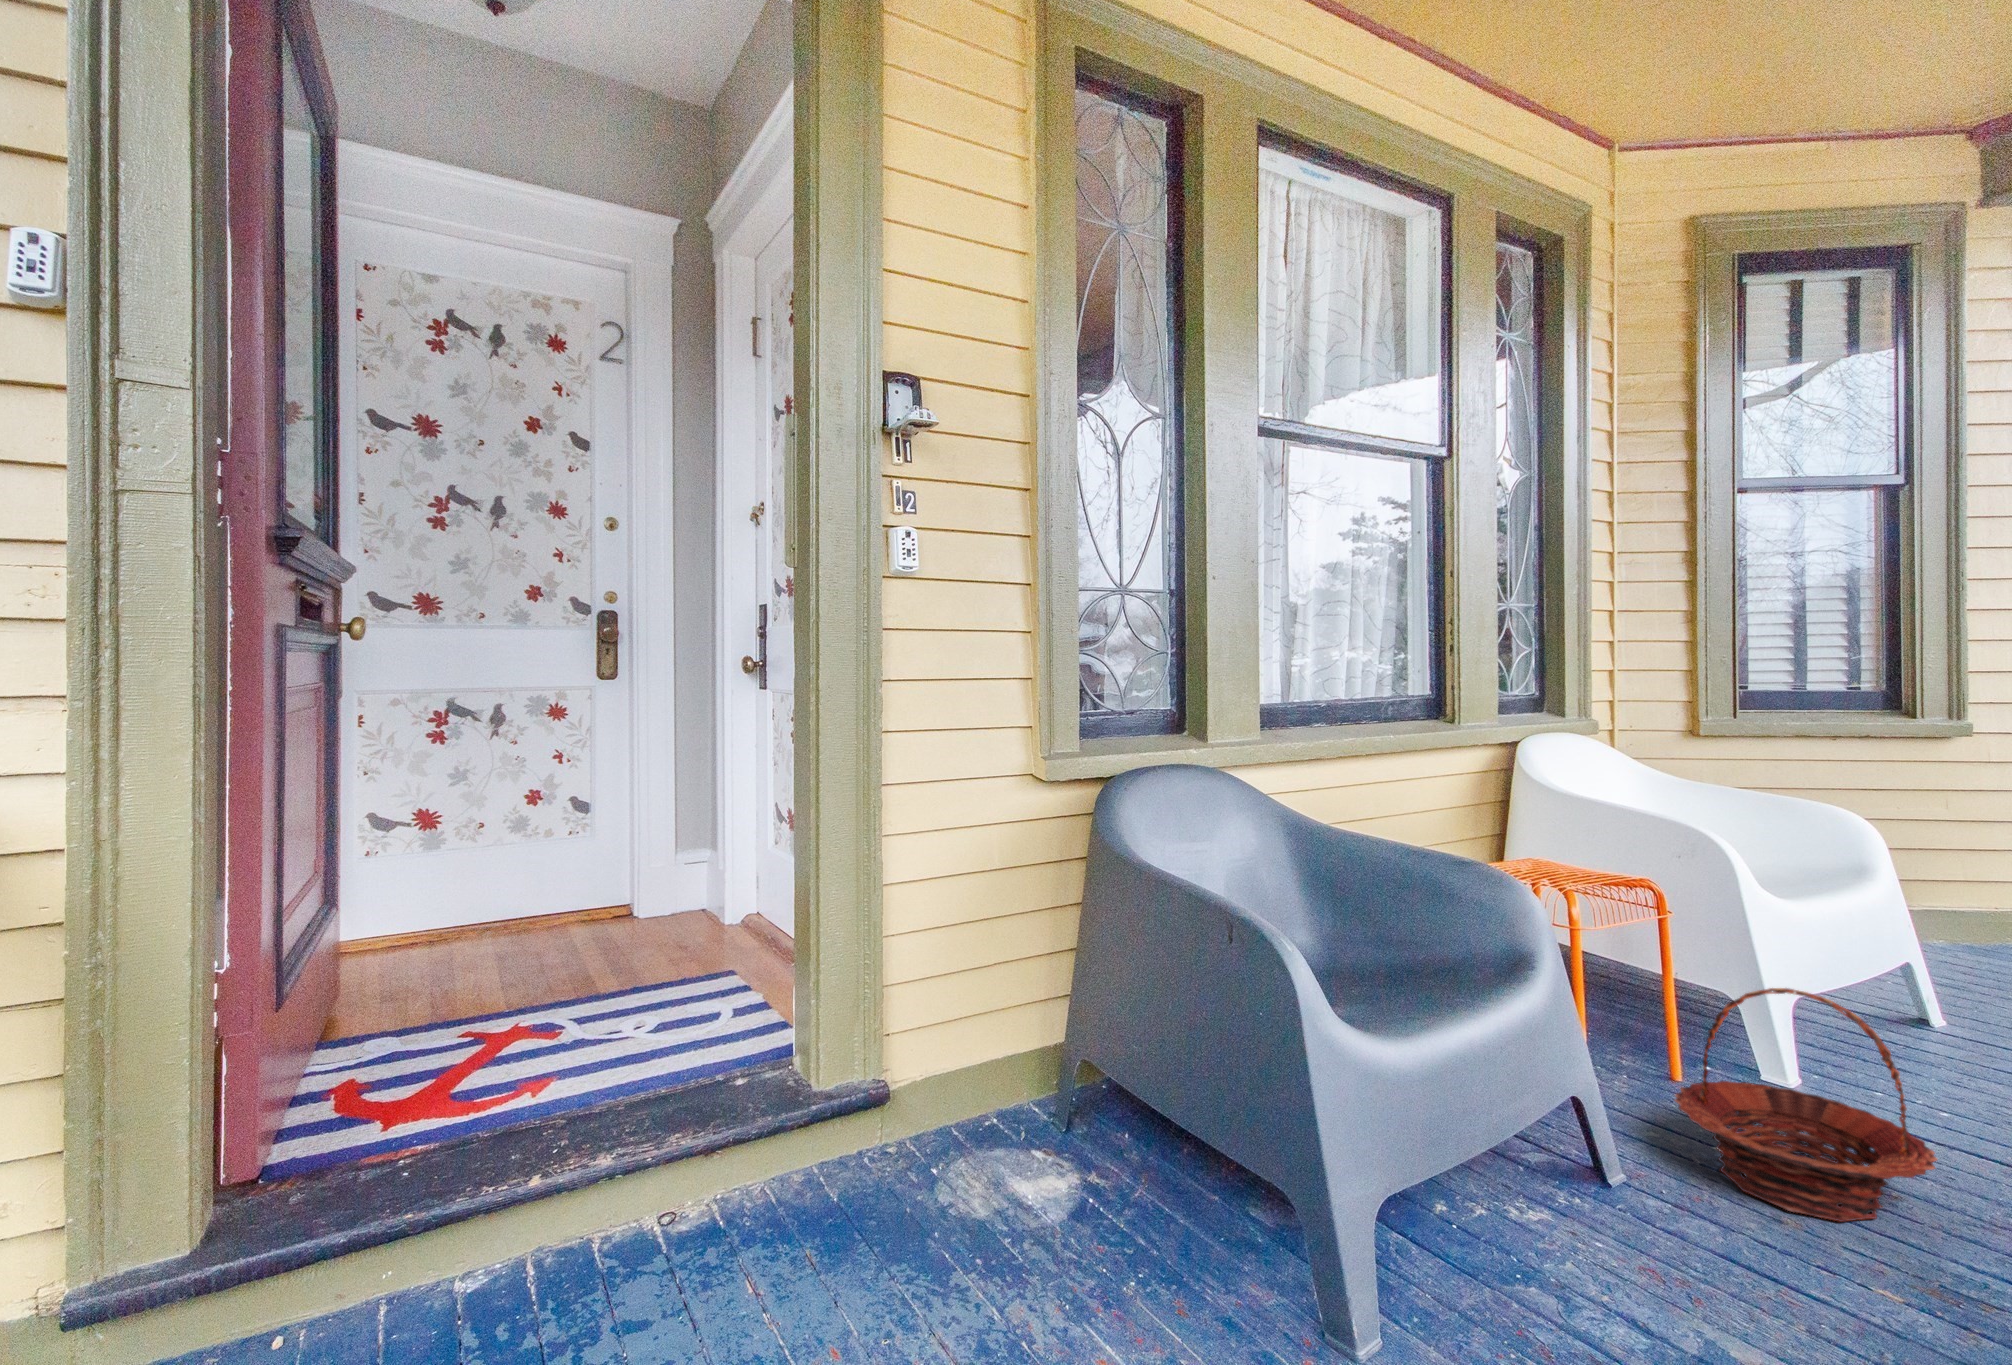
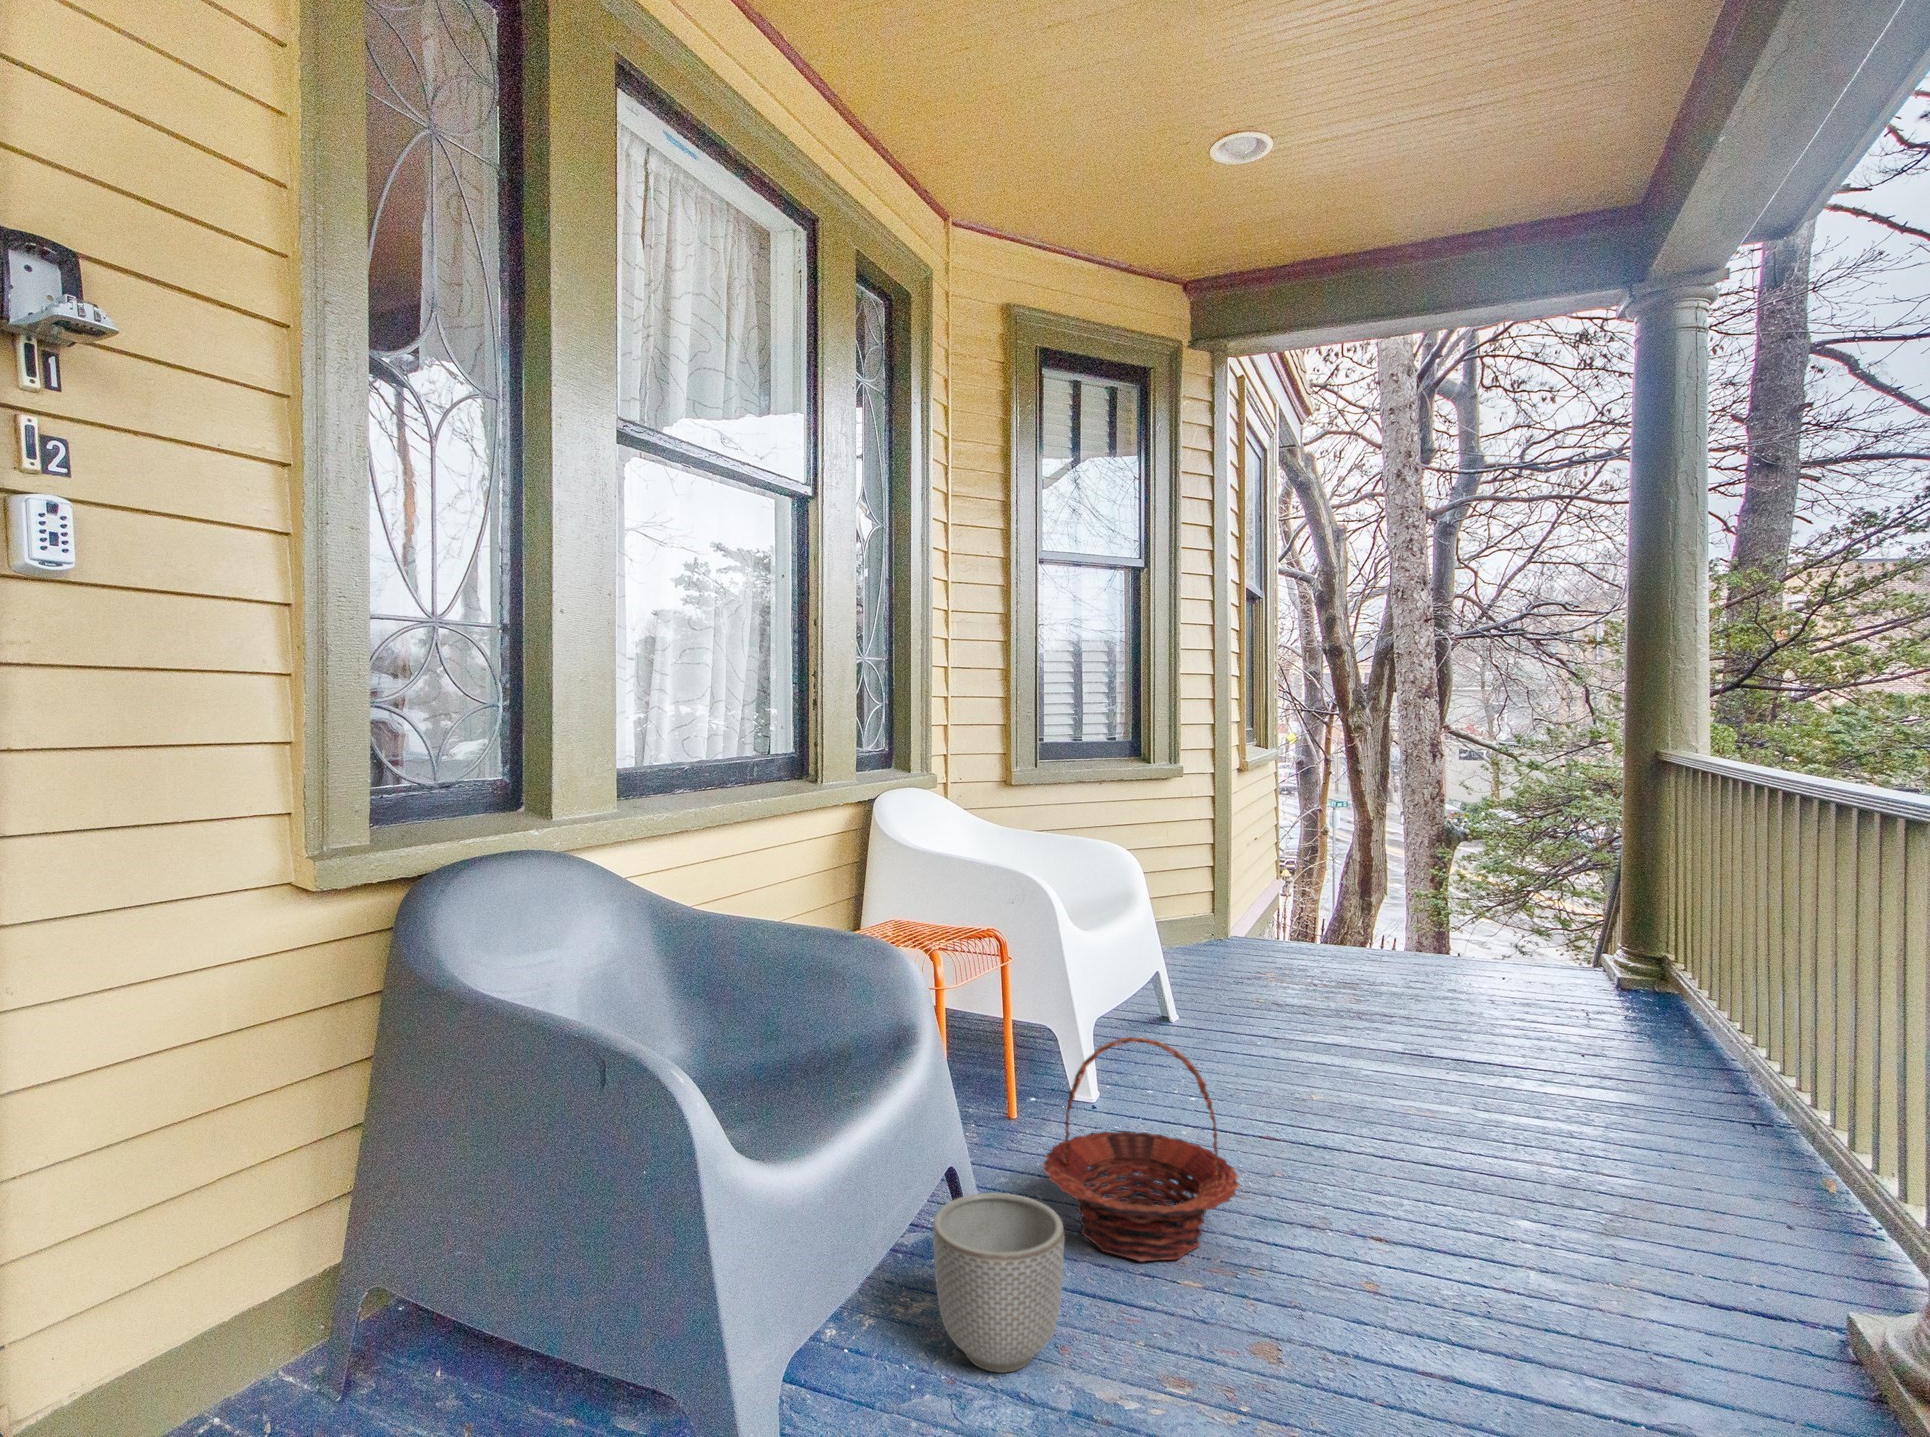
planter: none [1530,1092,1673,1253] -> present [933,1193,1065,1373]

